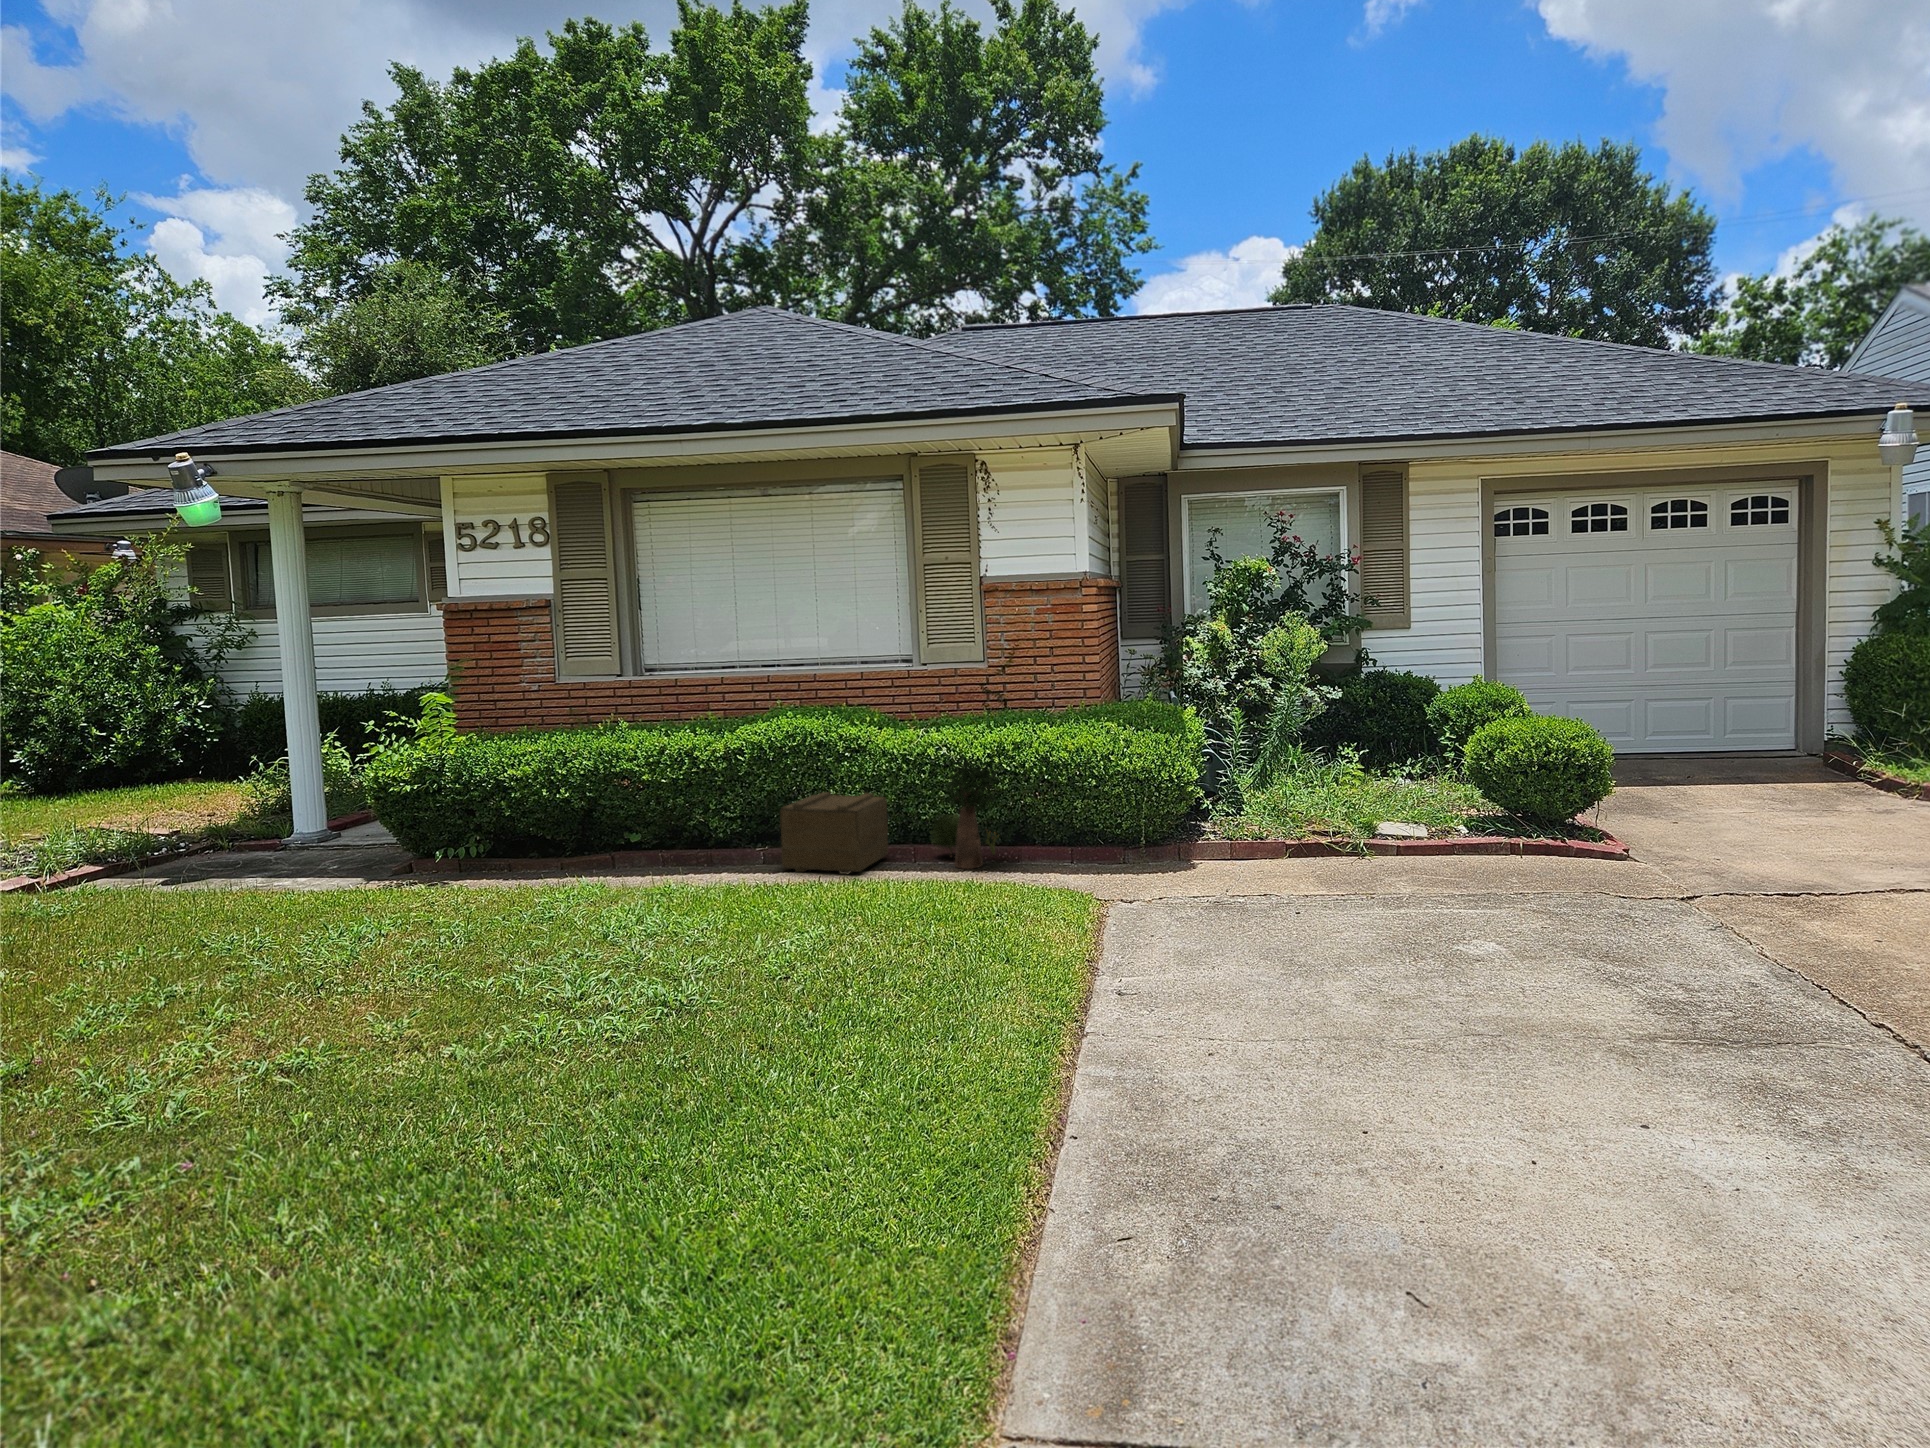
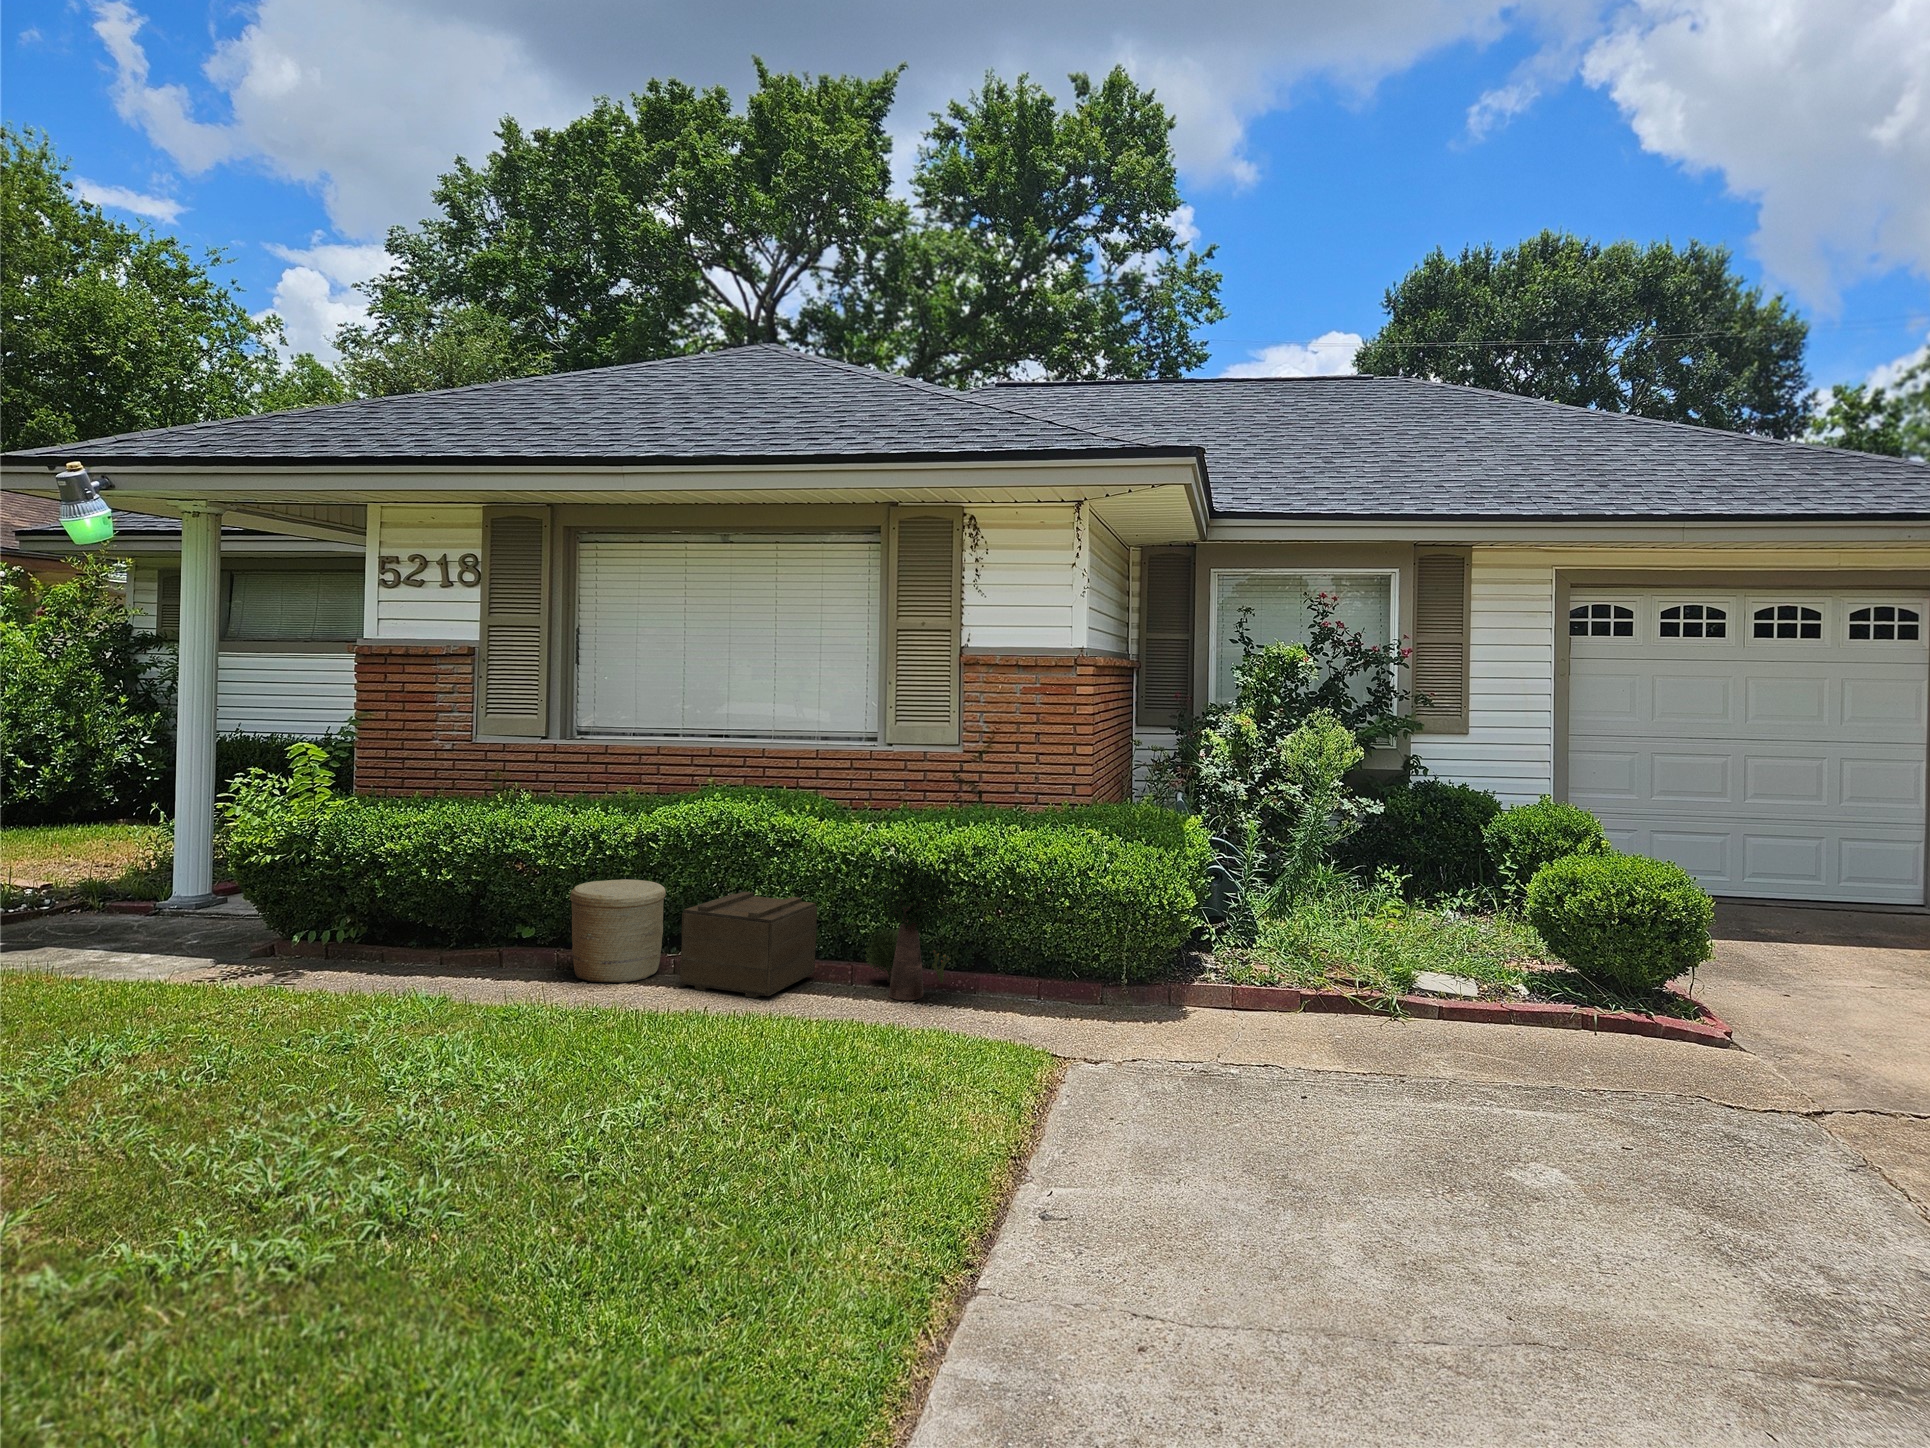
woven basket: none [682,789,760,872] -> present [570,879,666,983]

